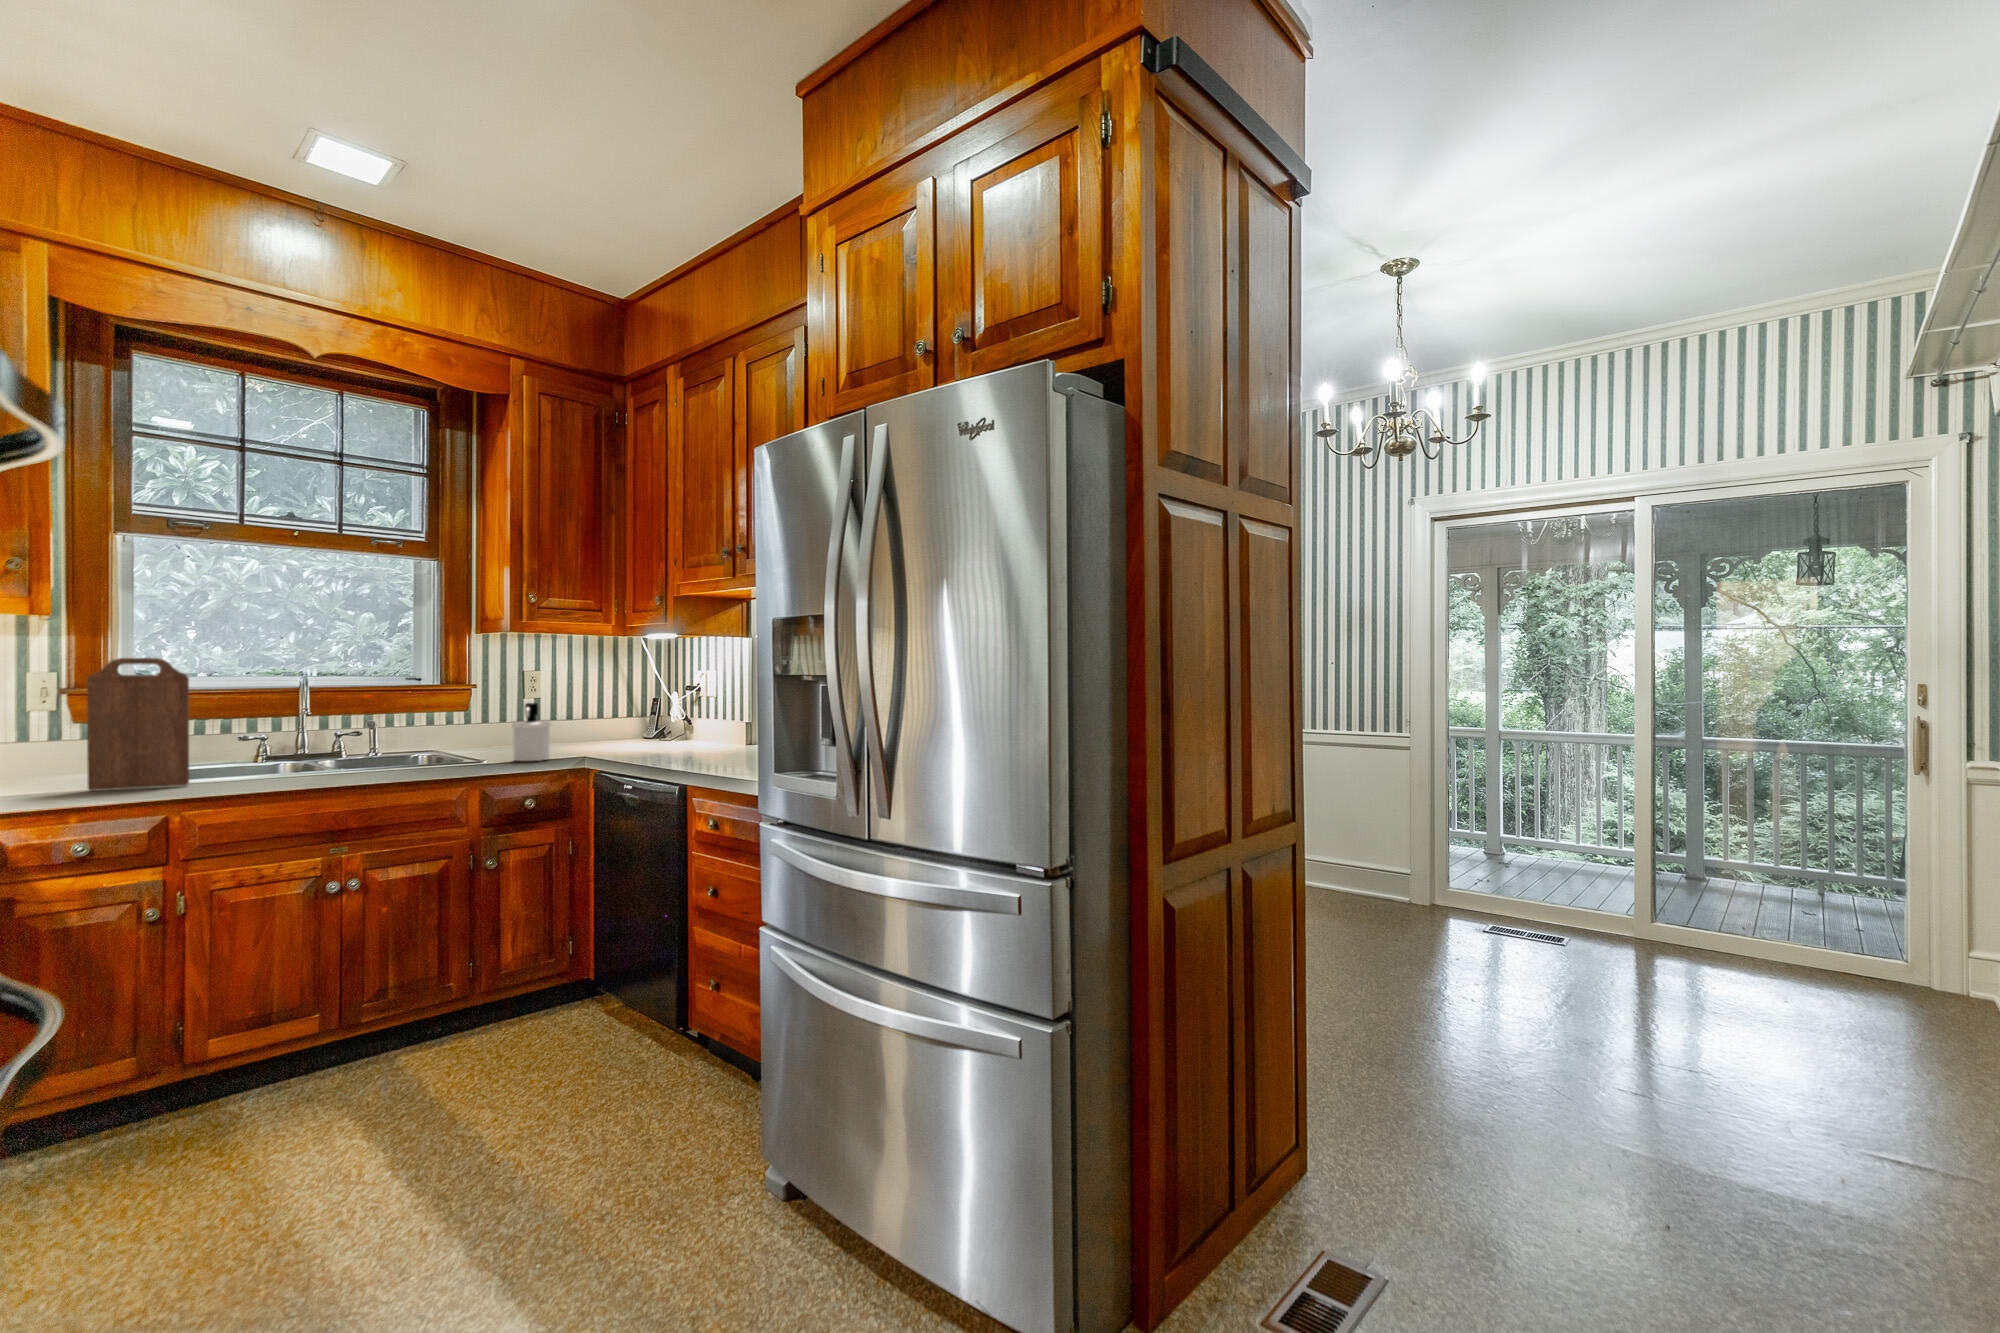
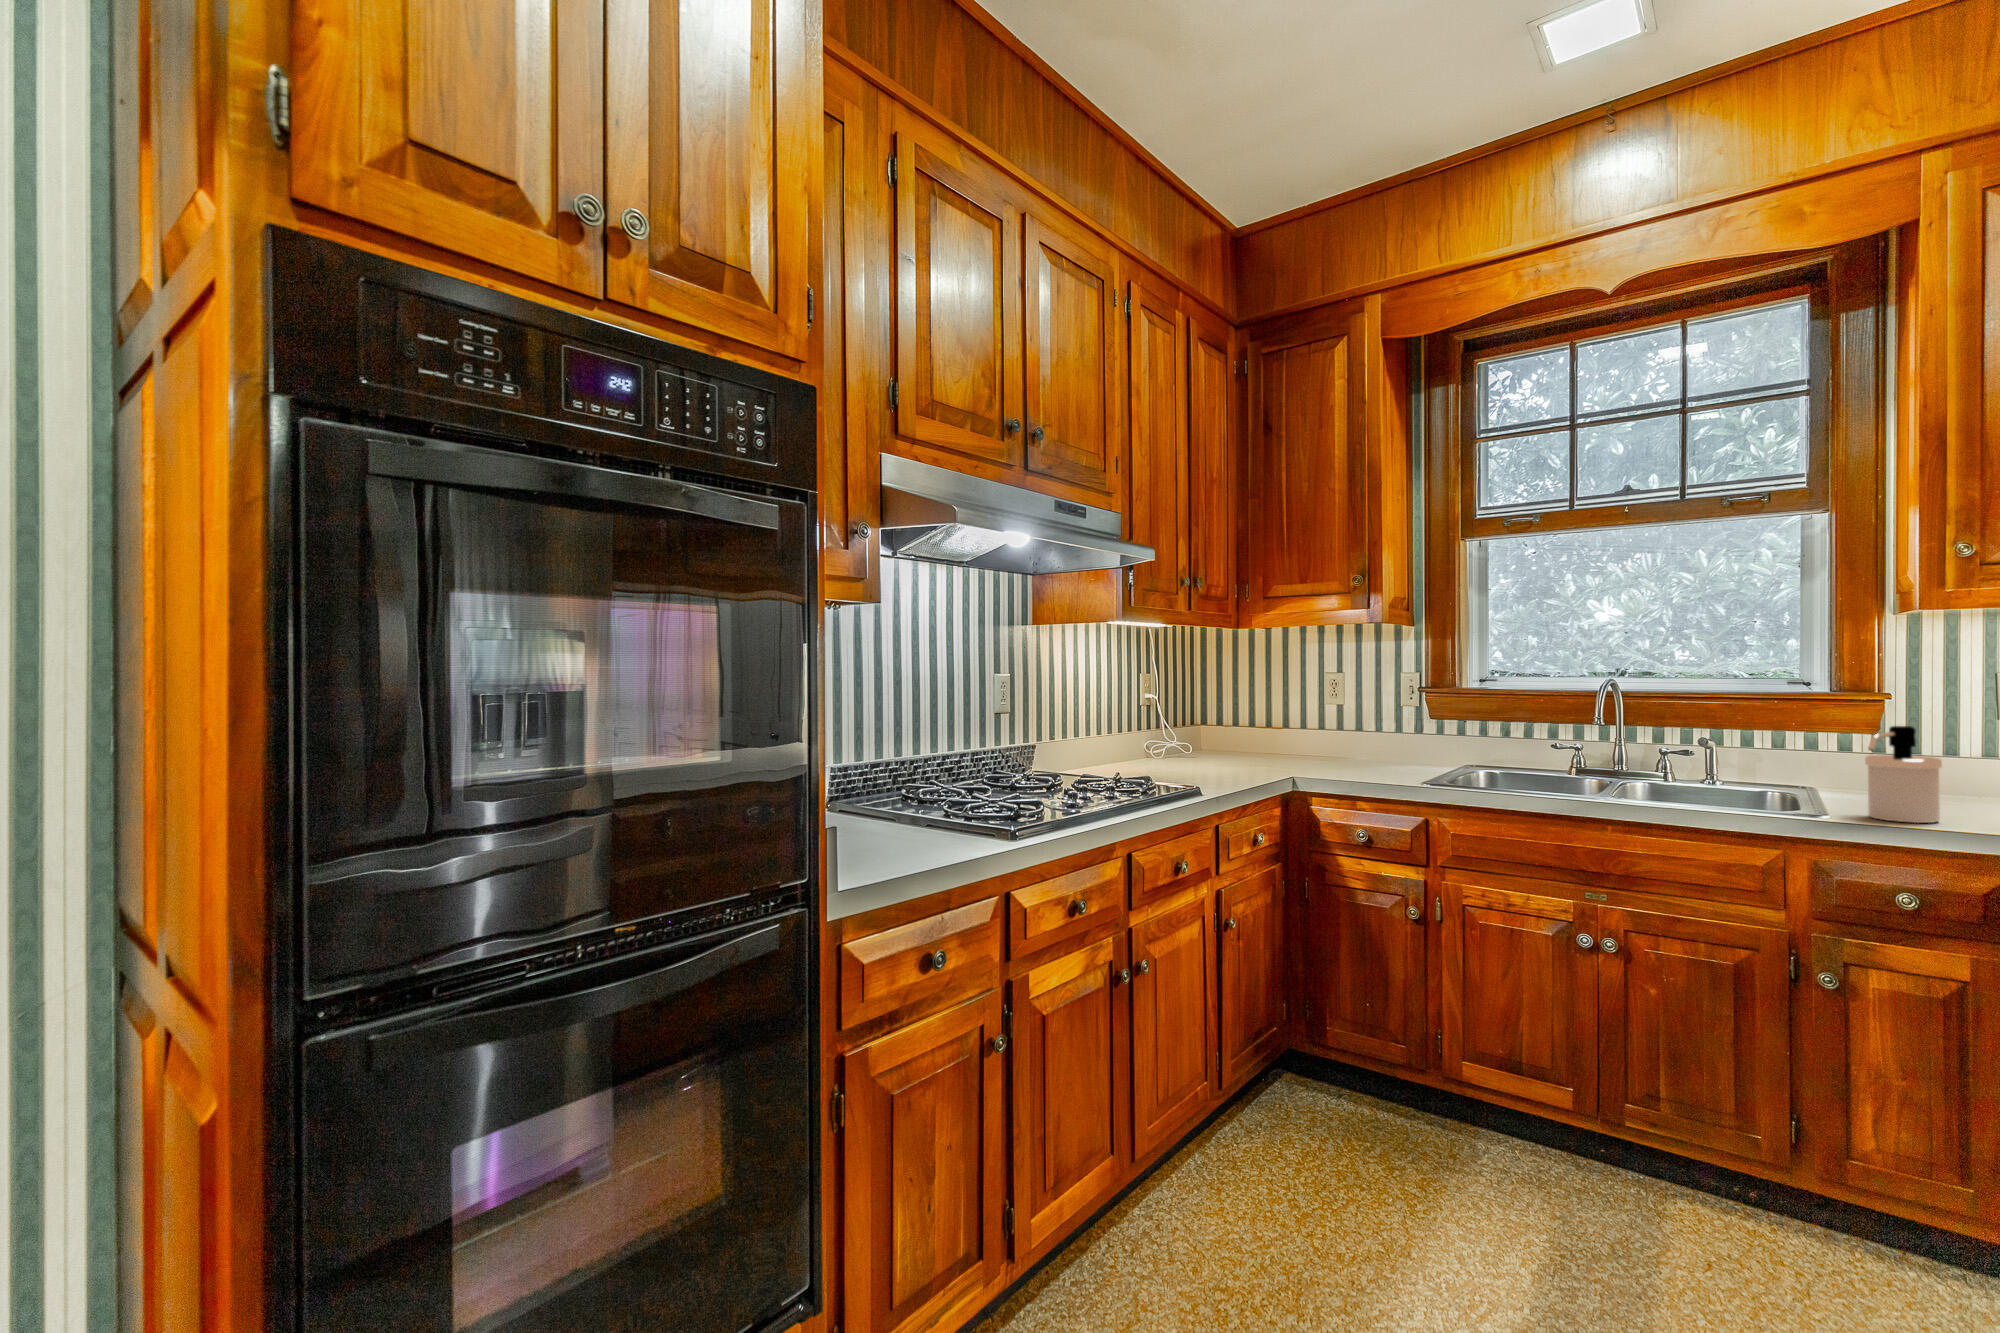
cutting board: present [87,658,189,791] -> none [1365,662,1438,792]

